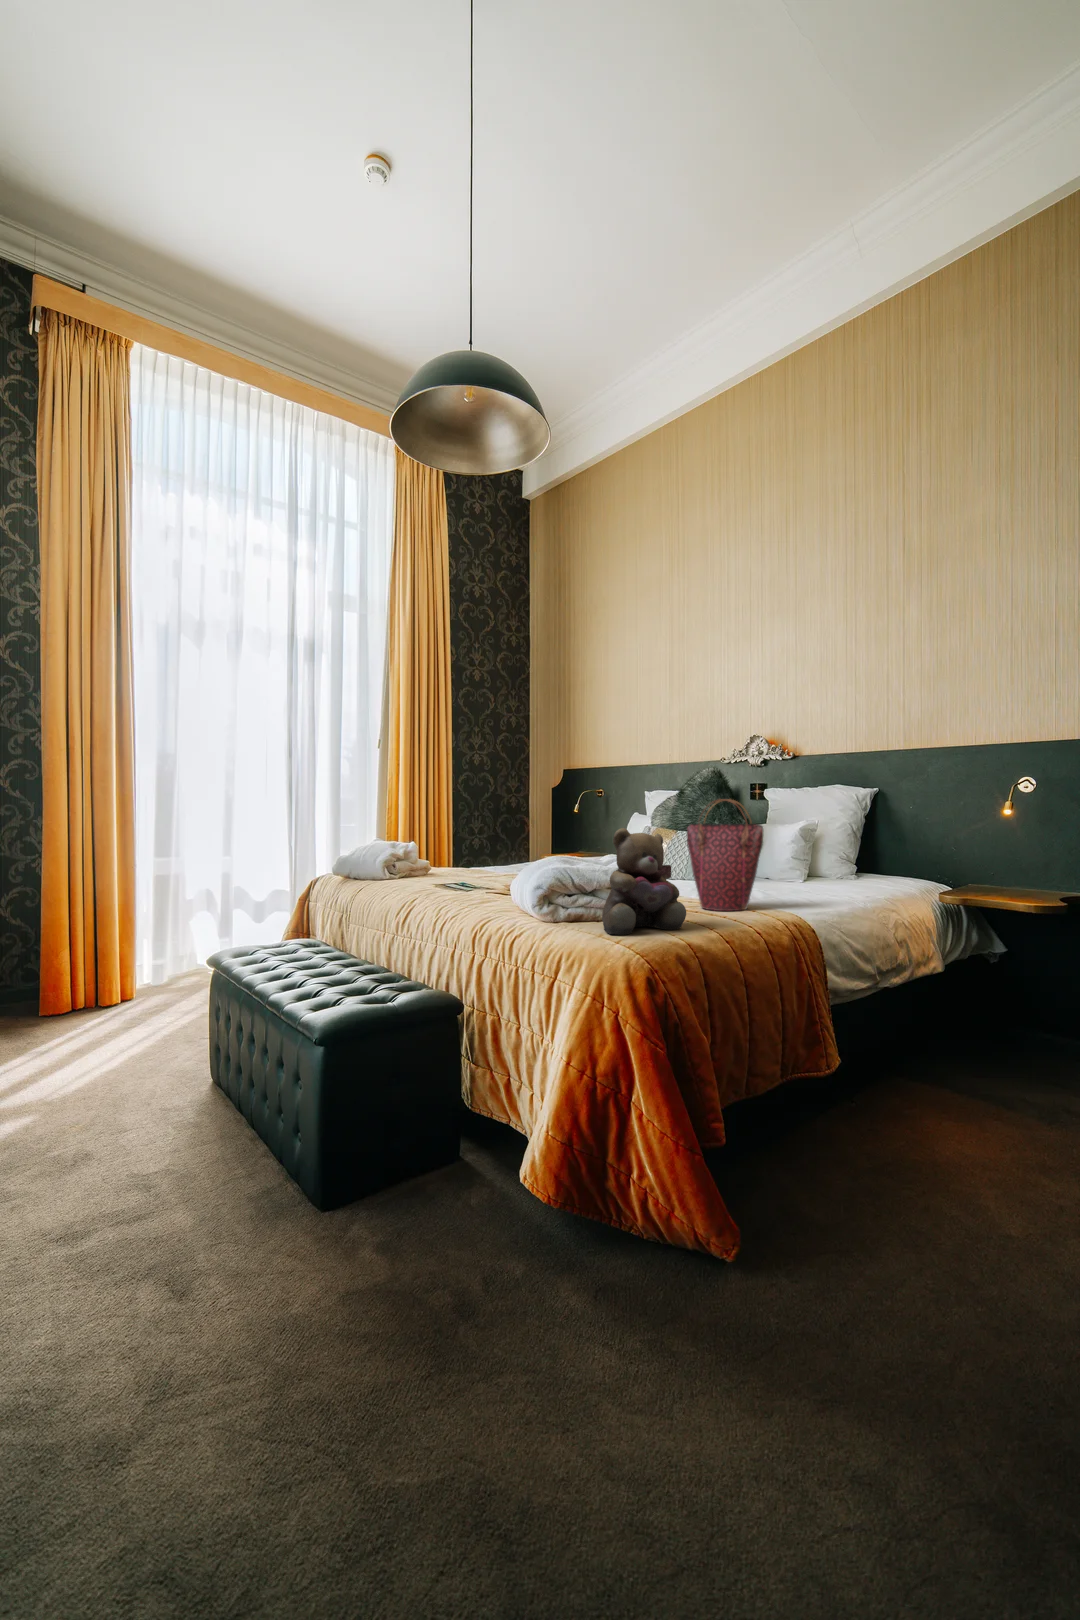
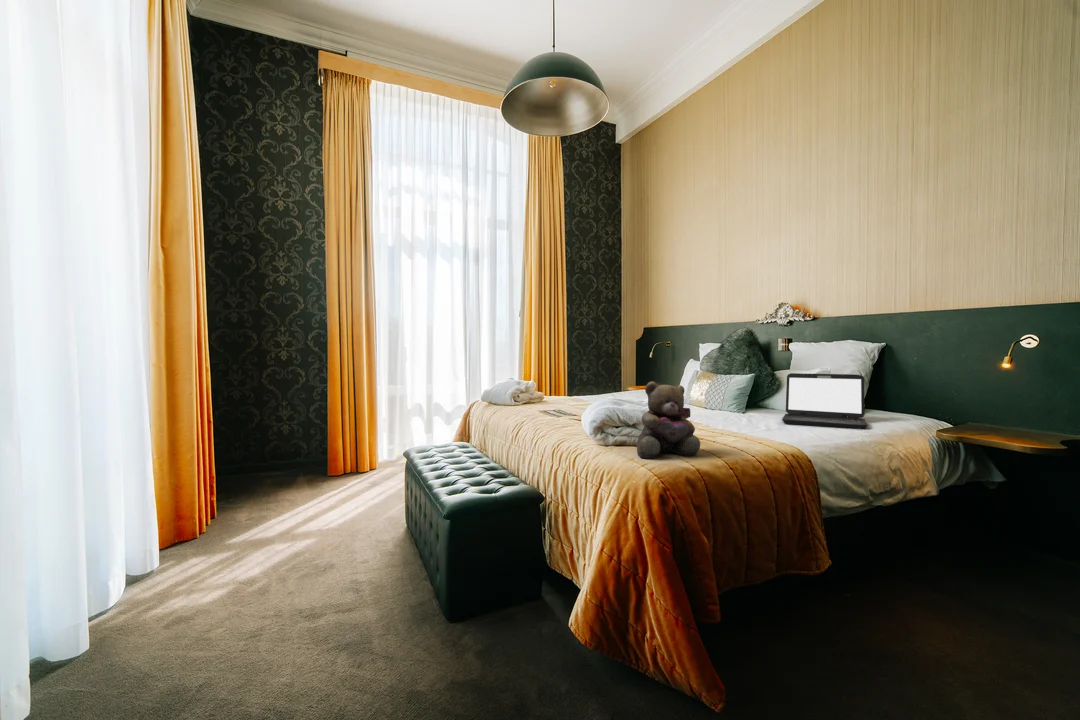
handbag: present [687,799,763,911] -> none [711,357,771,441]
laptop: none [768,826,868,894] -> present [782,373,867,429]

